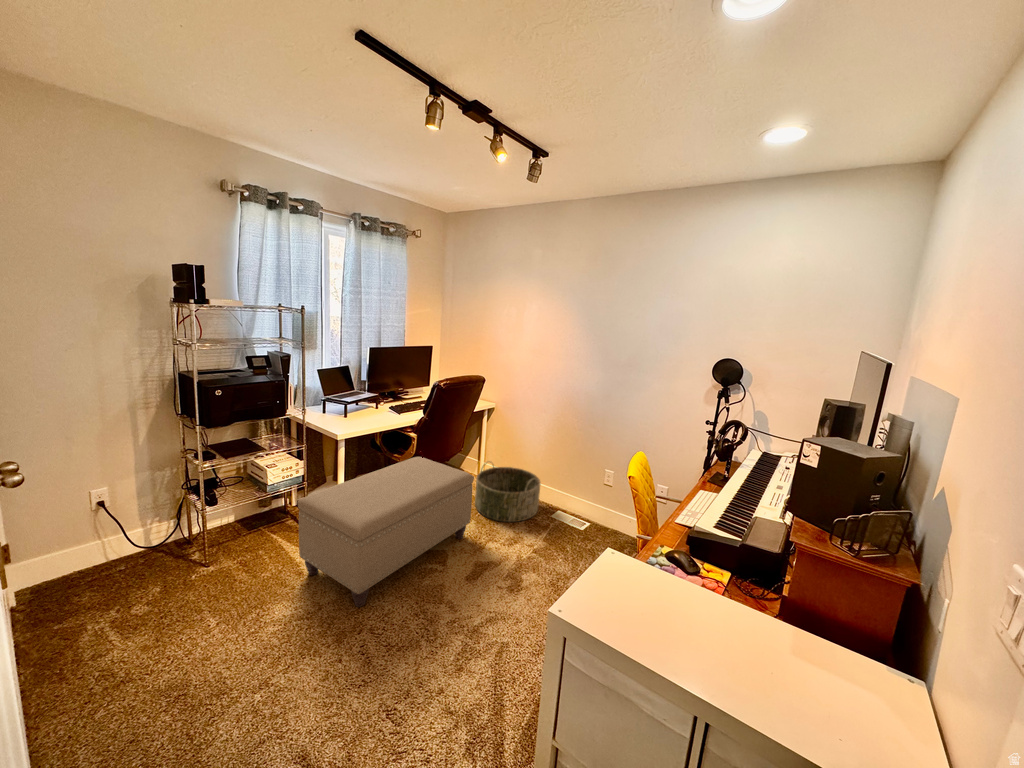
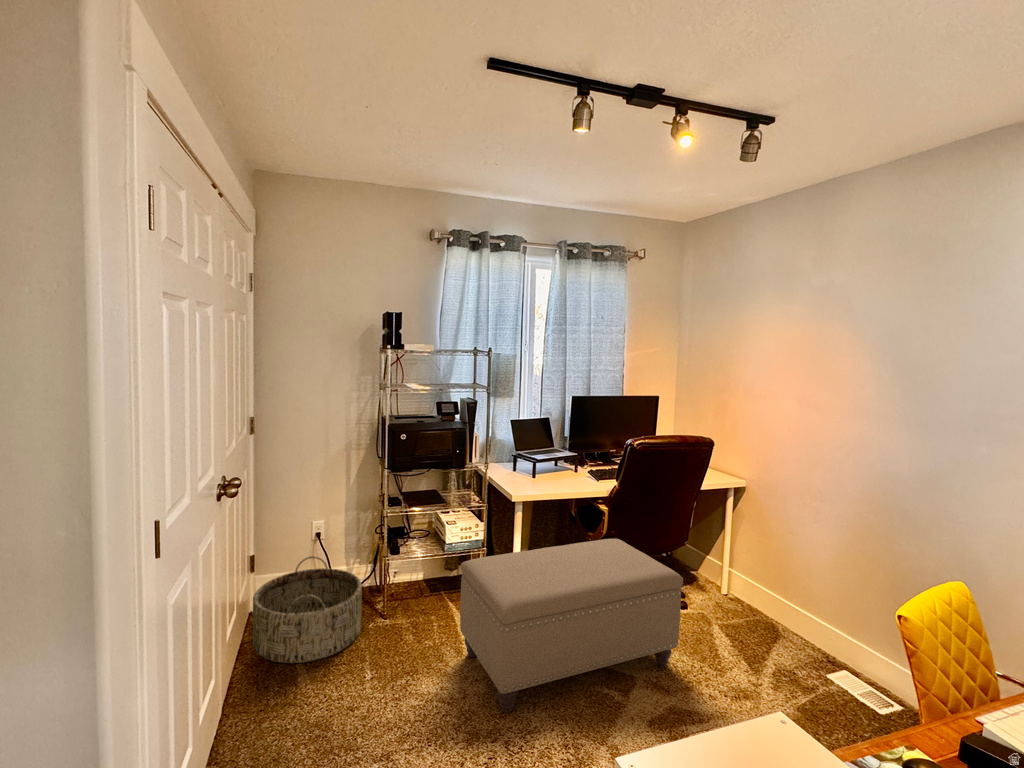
basket: present [475,465,540,522] -> present [253,556,362,663]

